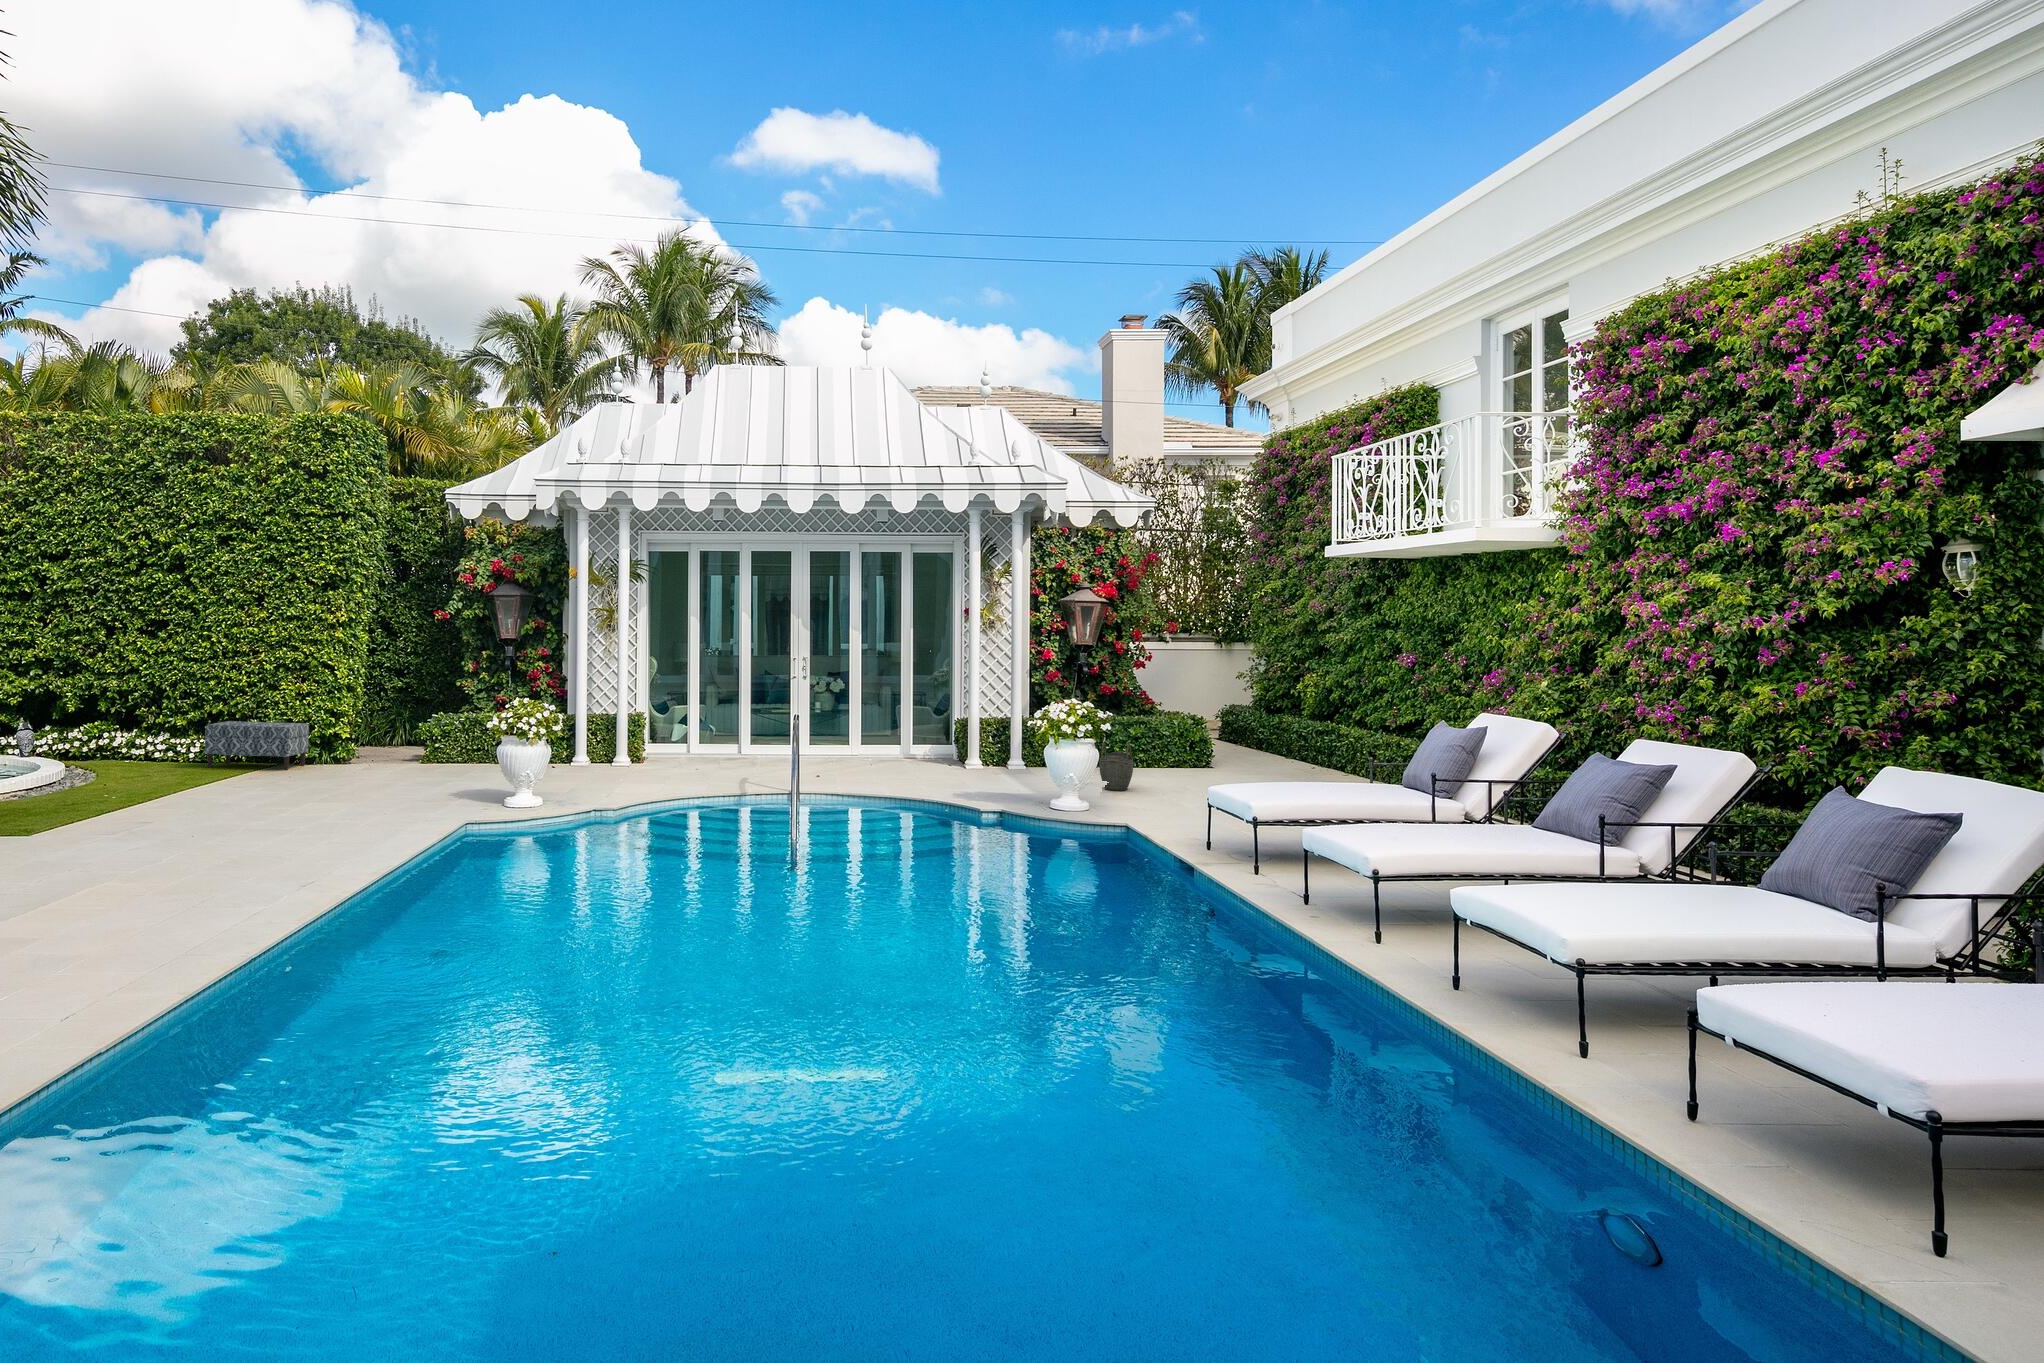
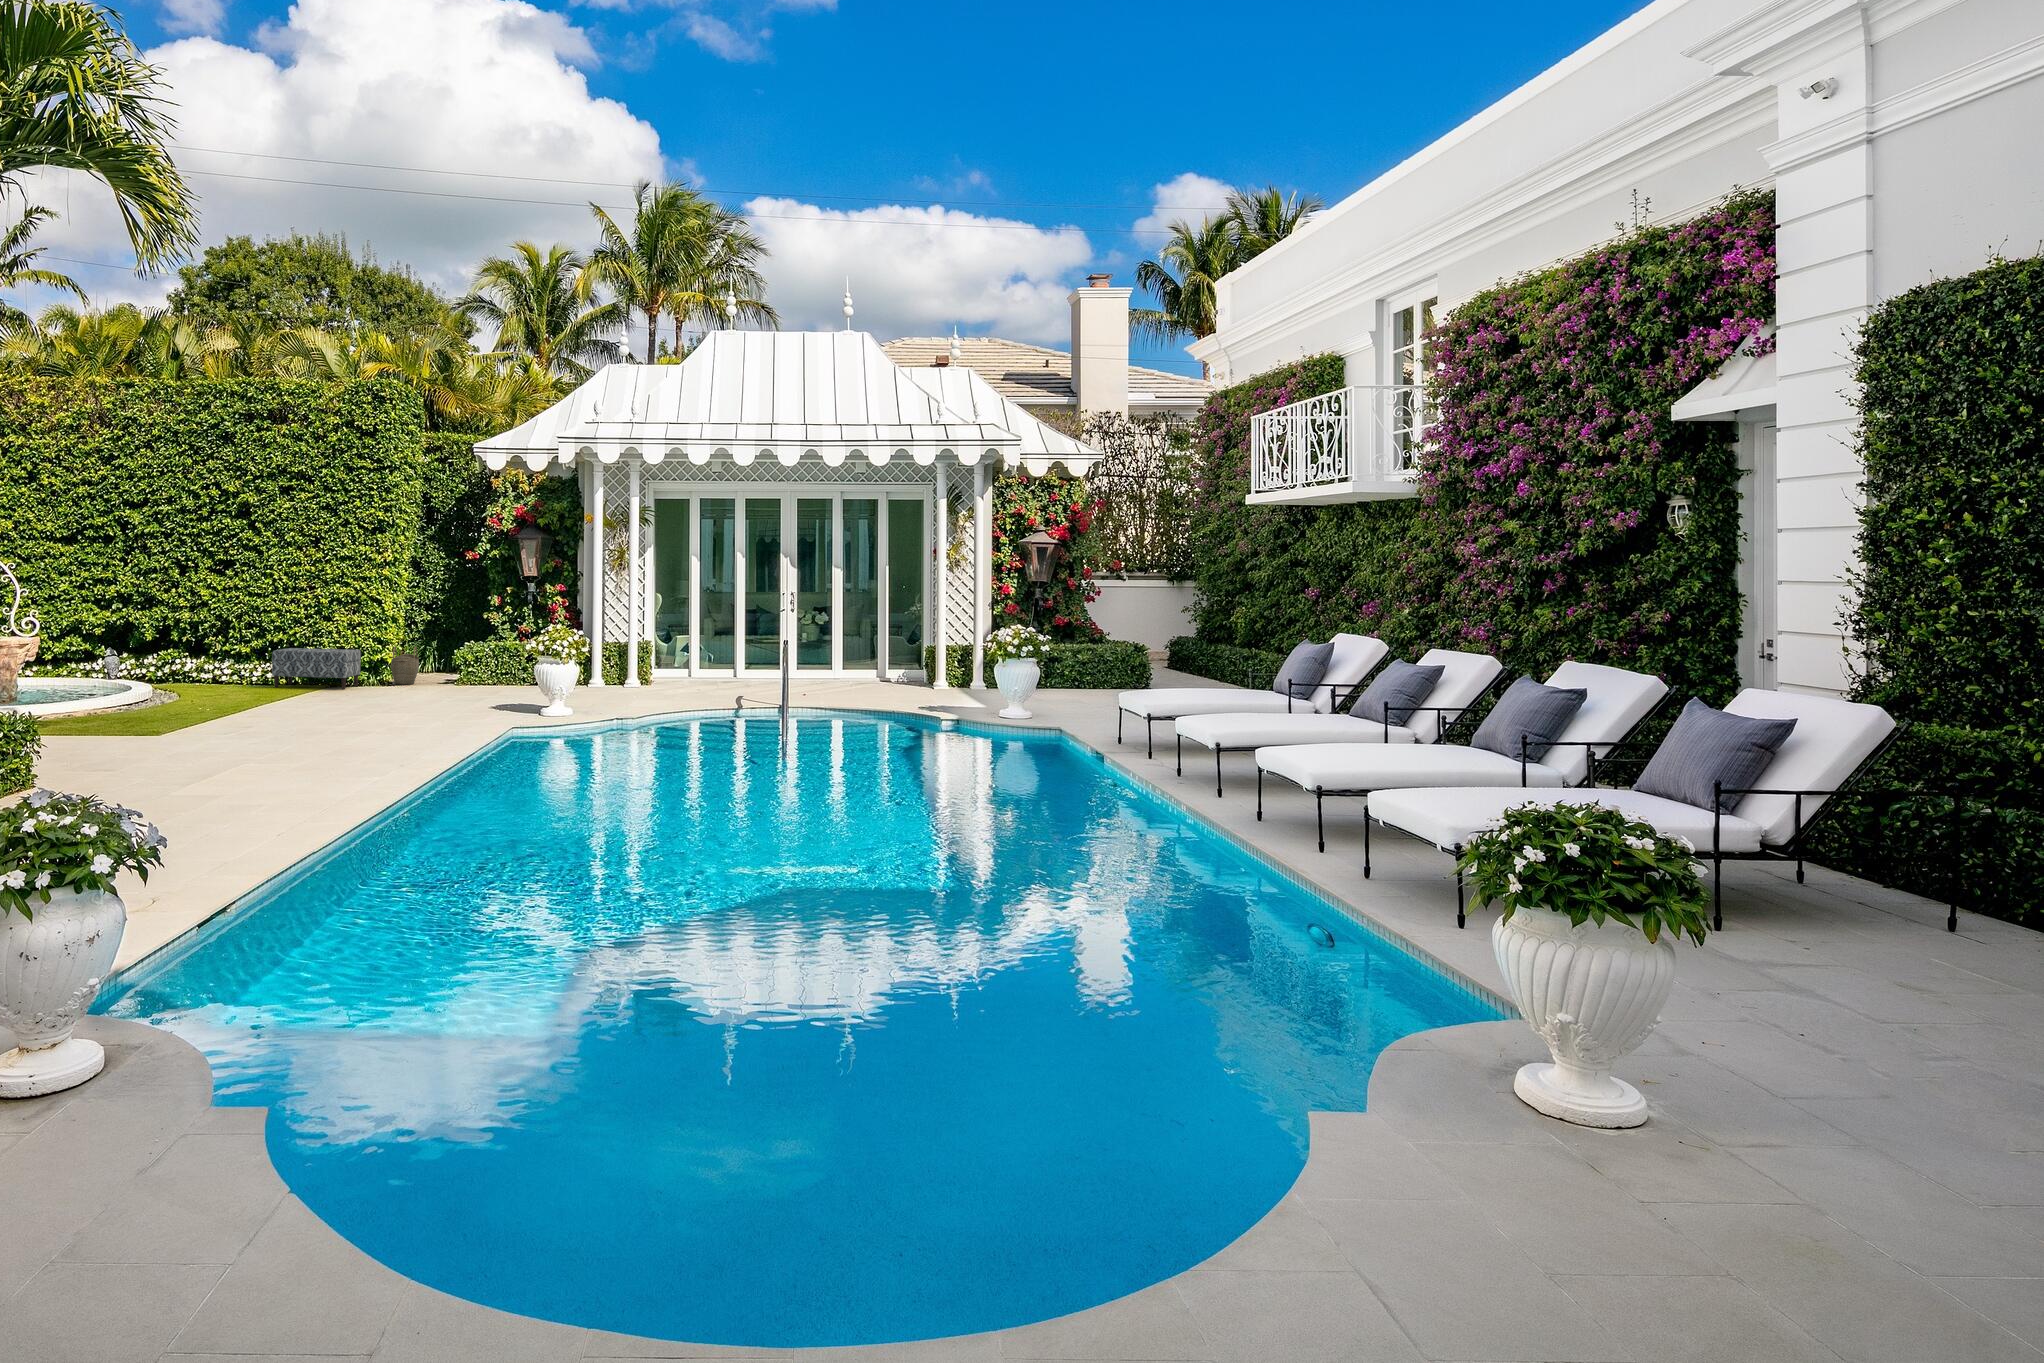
woven basket: present [1099,742,1133,791] -> present [391,646,419,685]

